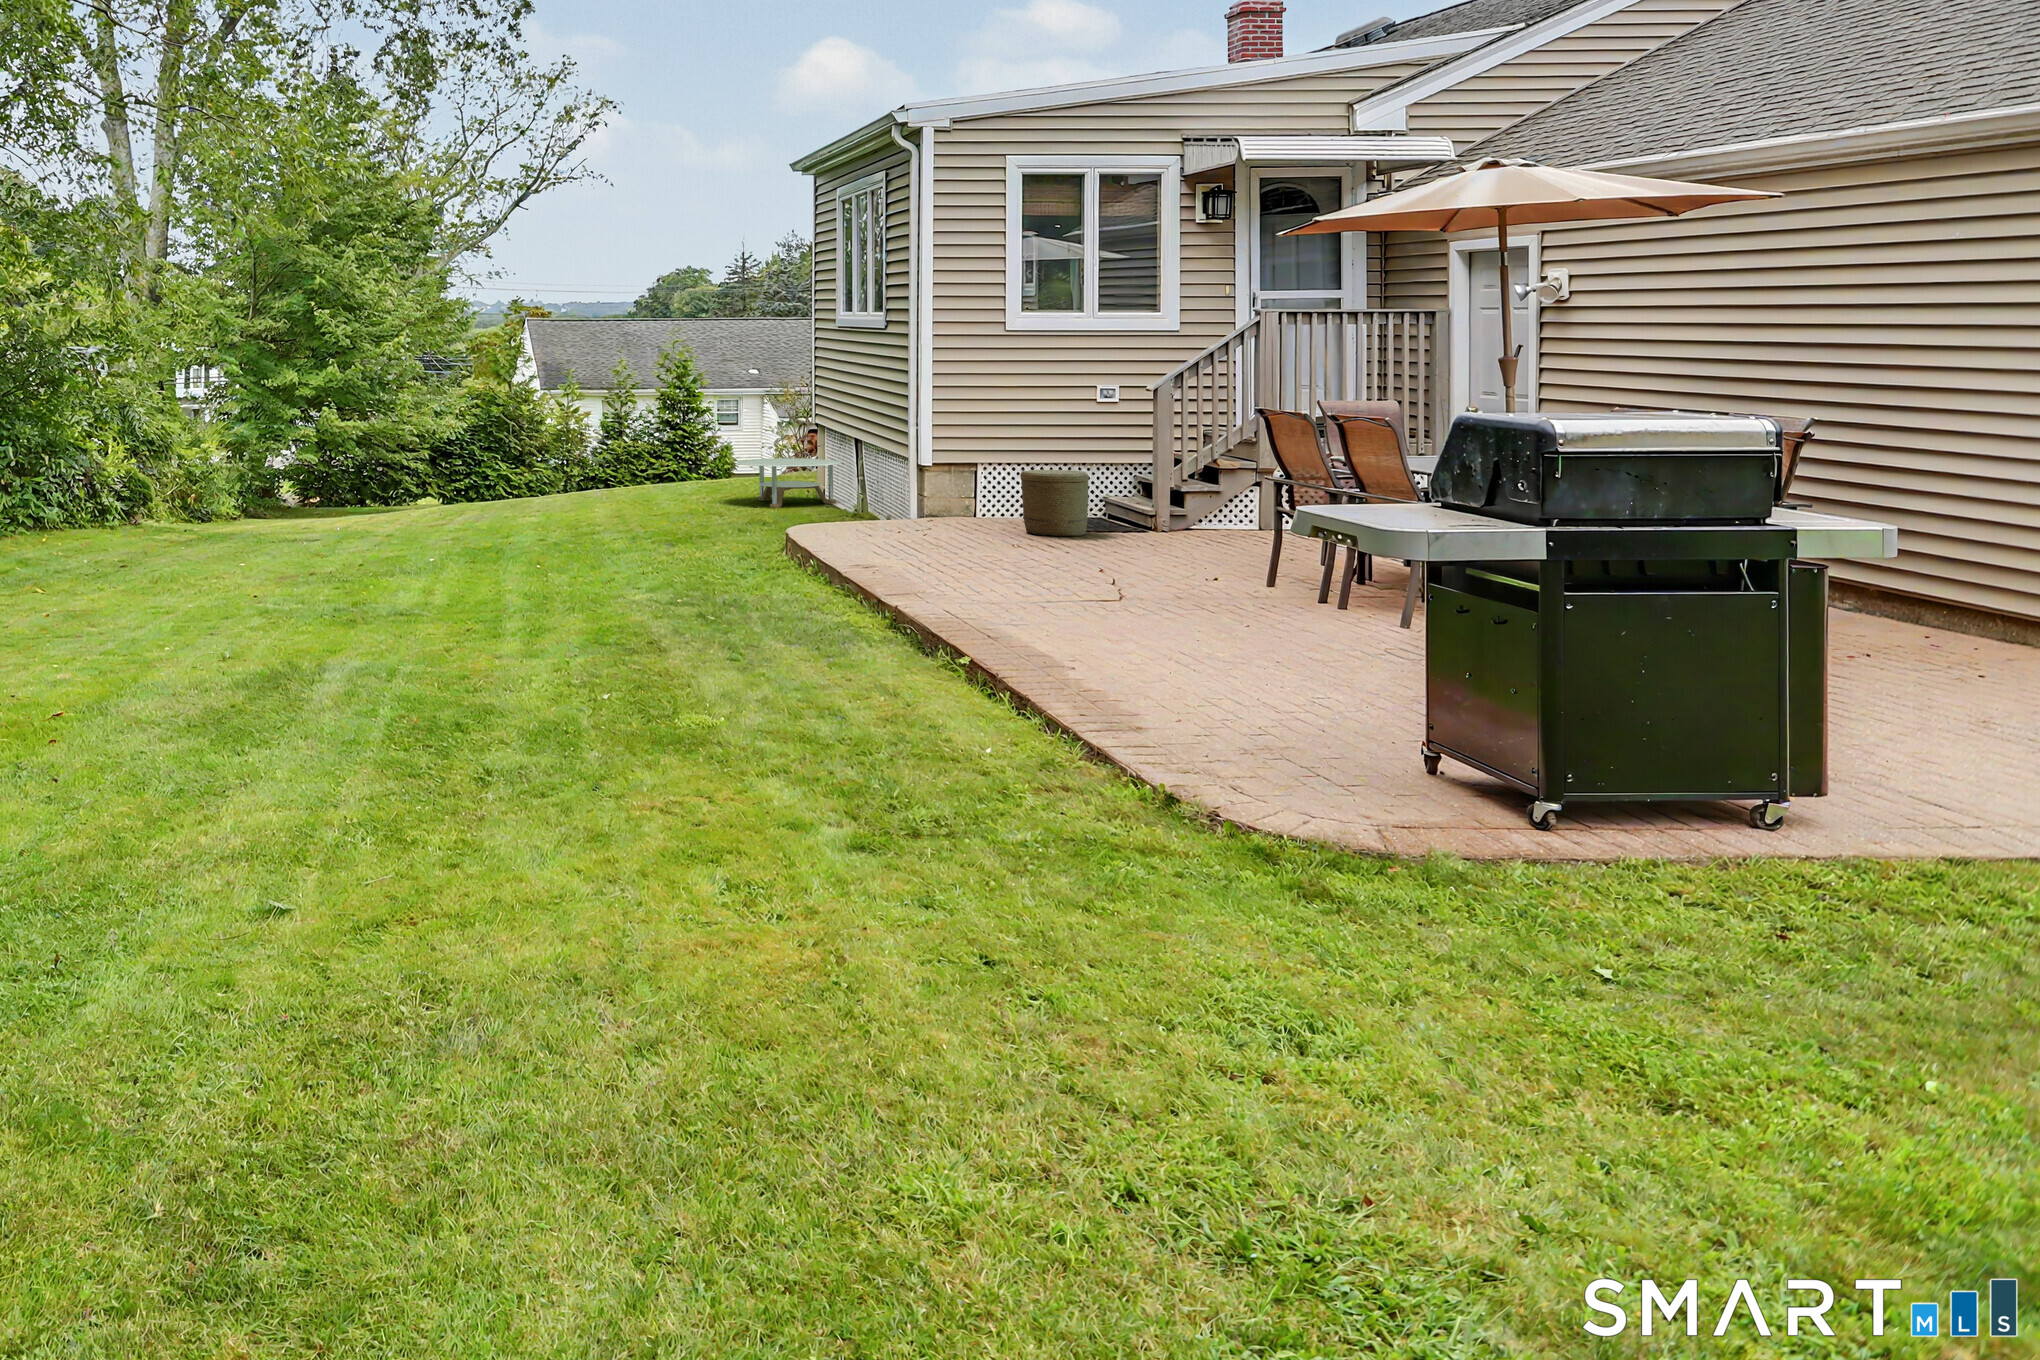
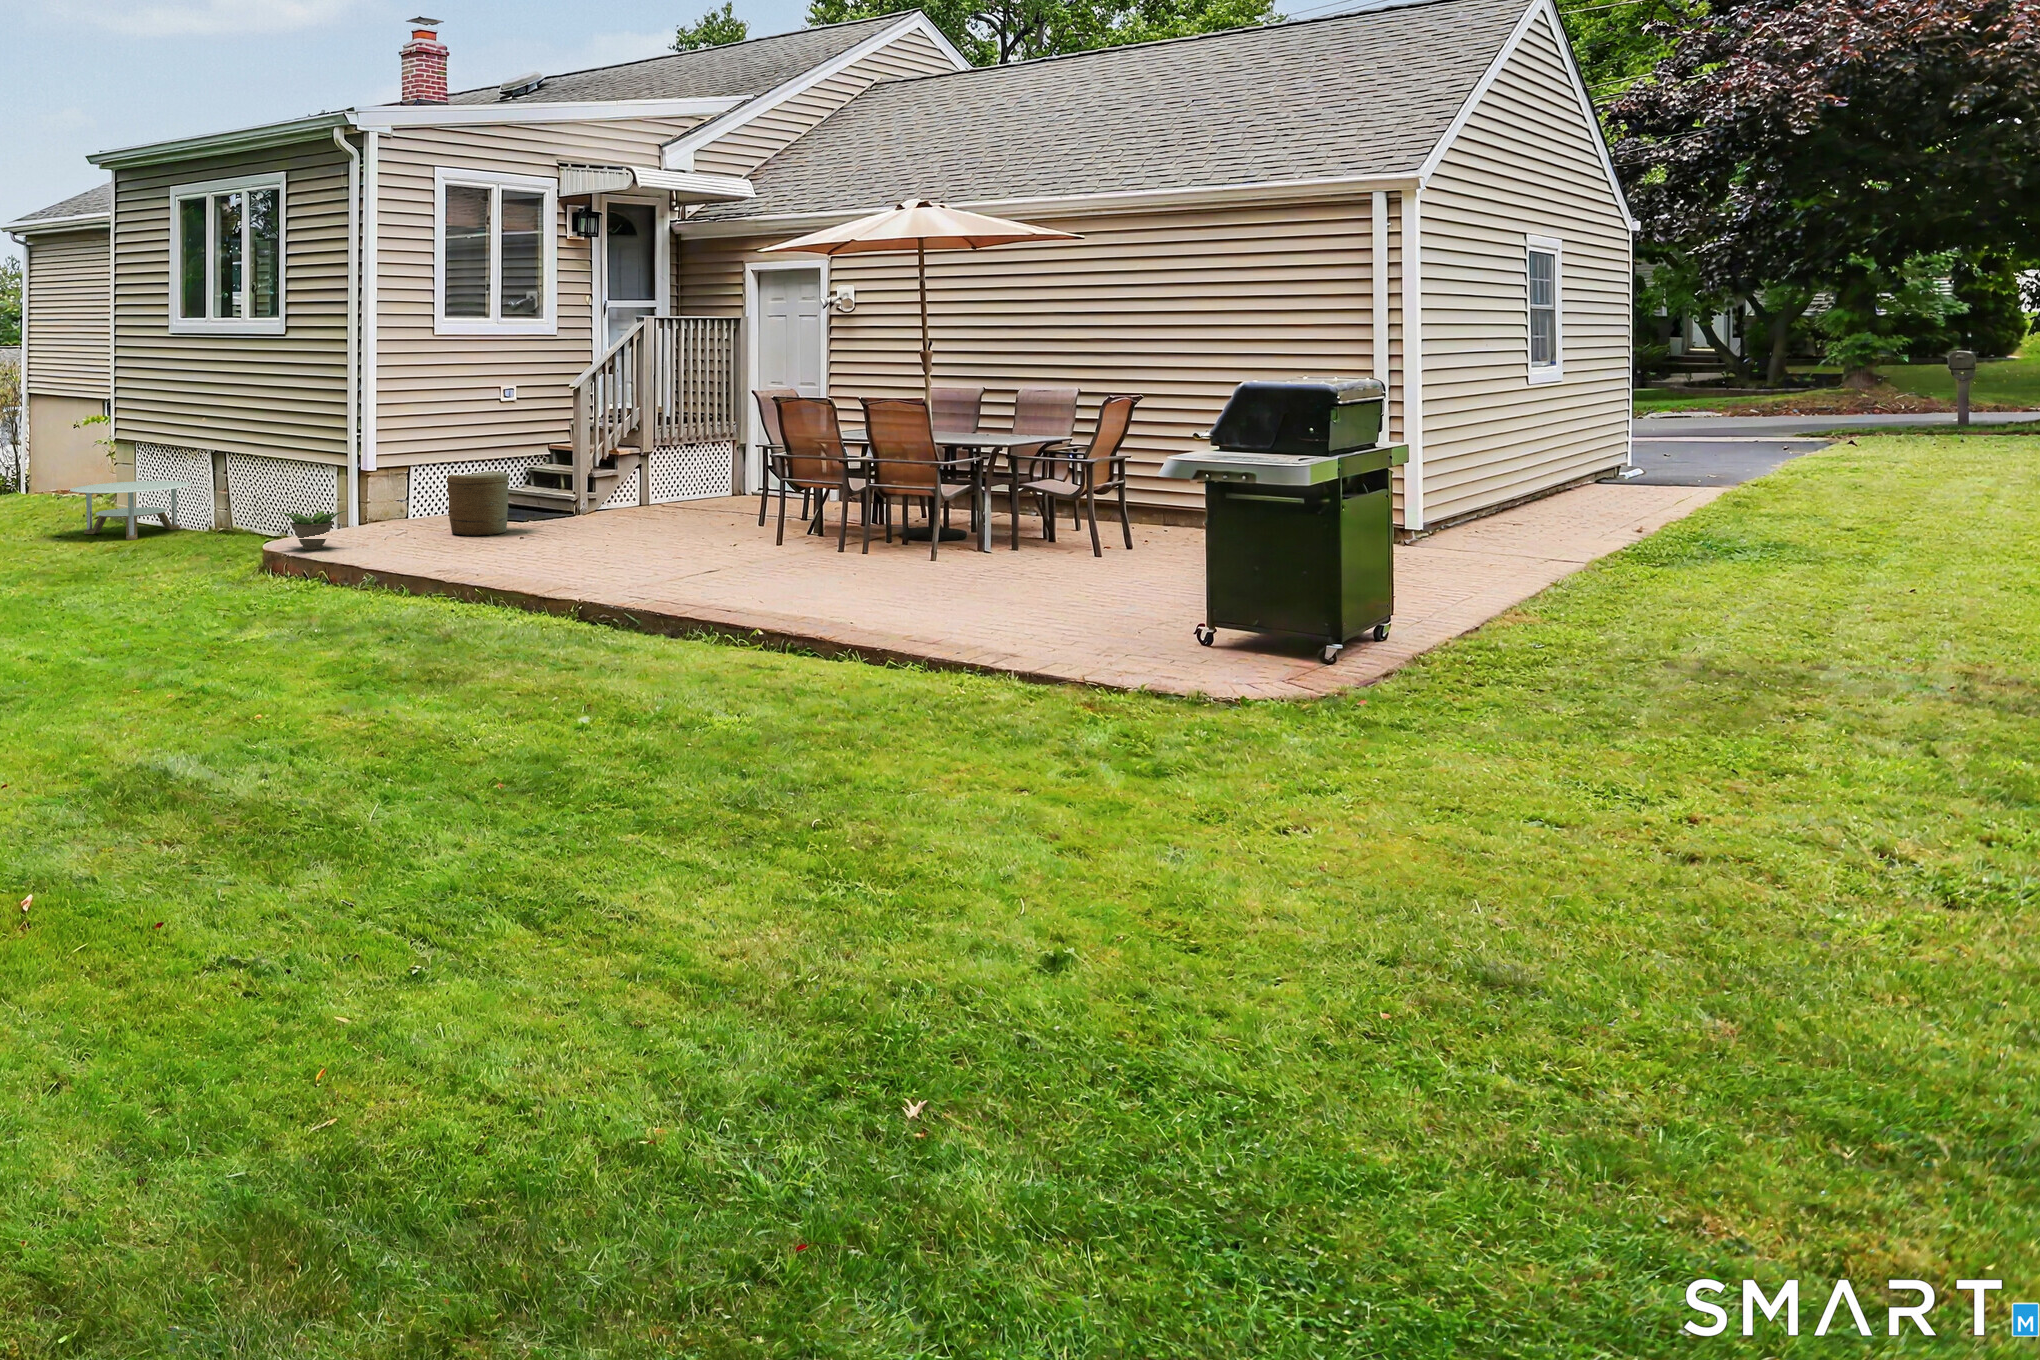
decorative plant: none [840,491,902,530] -> present [279,511,346,550]

